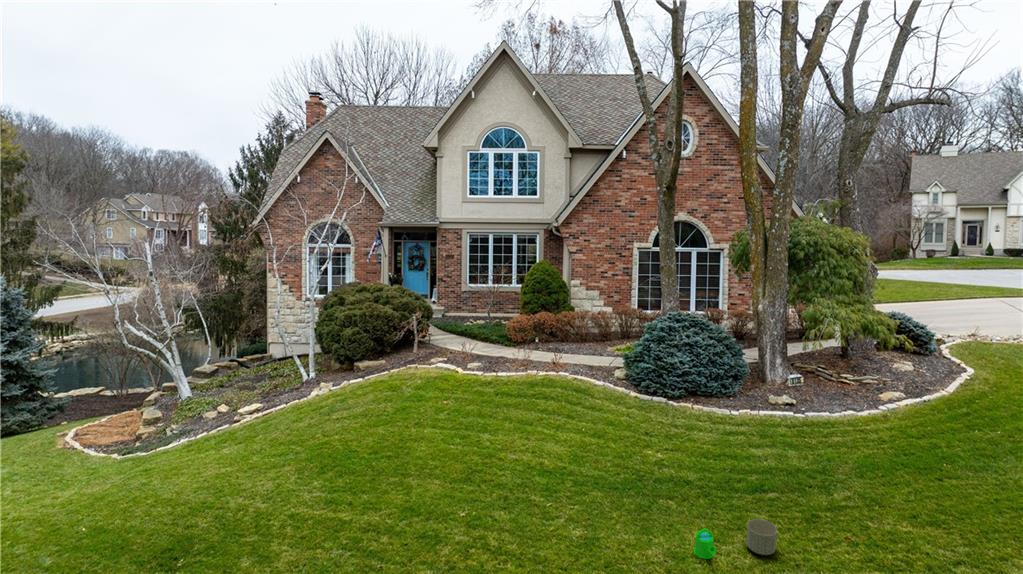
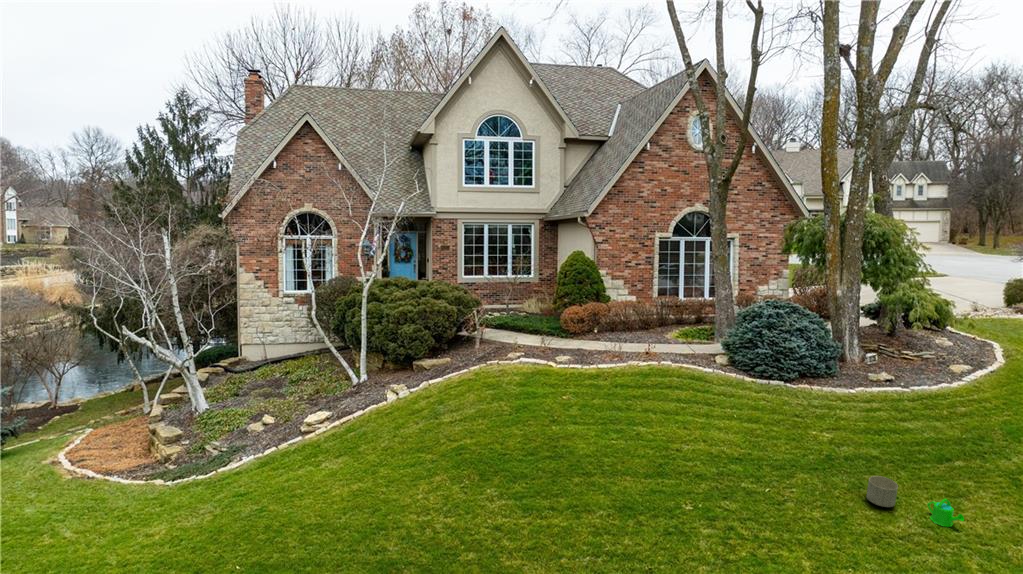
planter: present [746,519,777,555] -> present [867,476,898,507]

